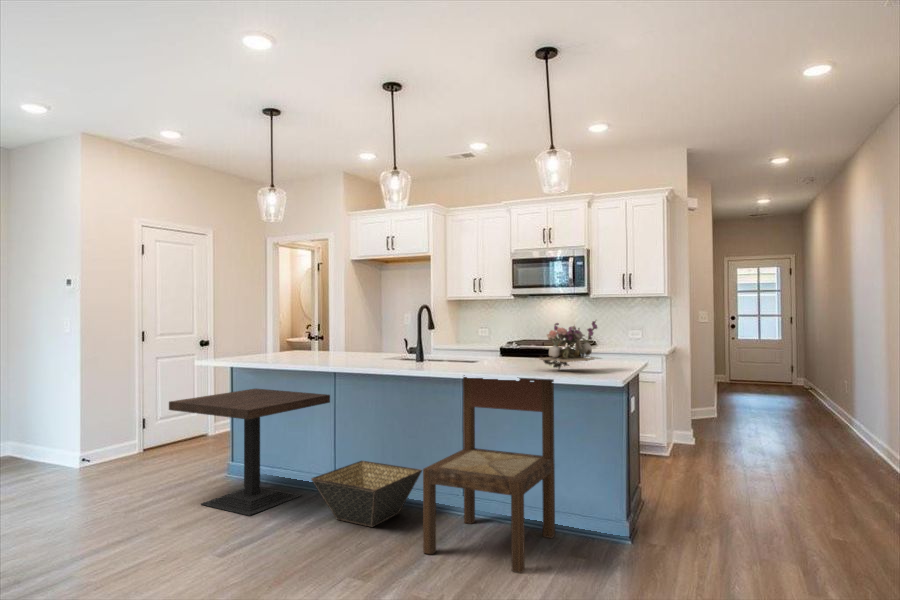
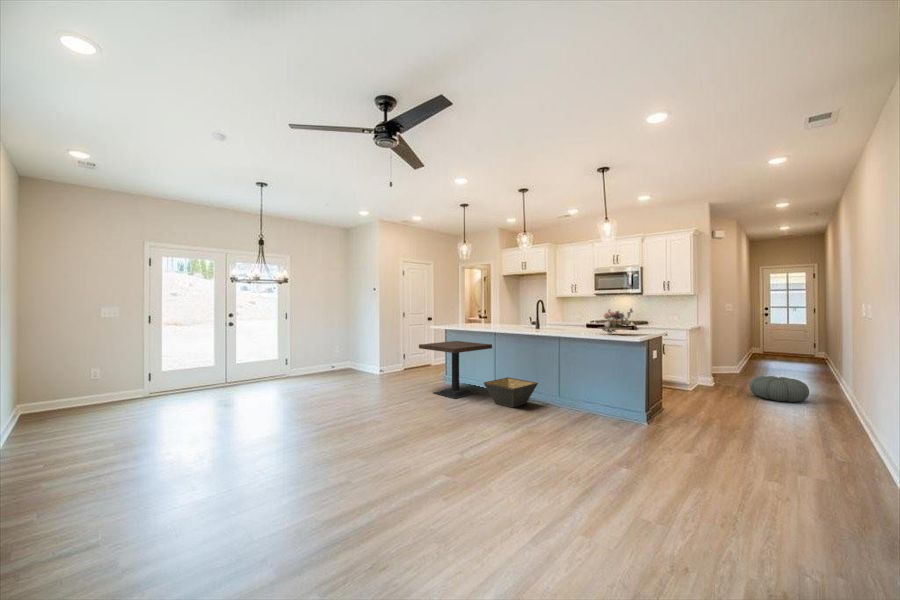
dining chair: present [423,377,555,573] -> none [536,336,607,430]
pouf: none [751,427,833,467] -> present [750,376,809,402]

